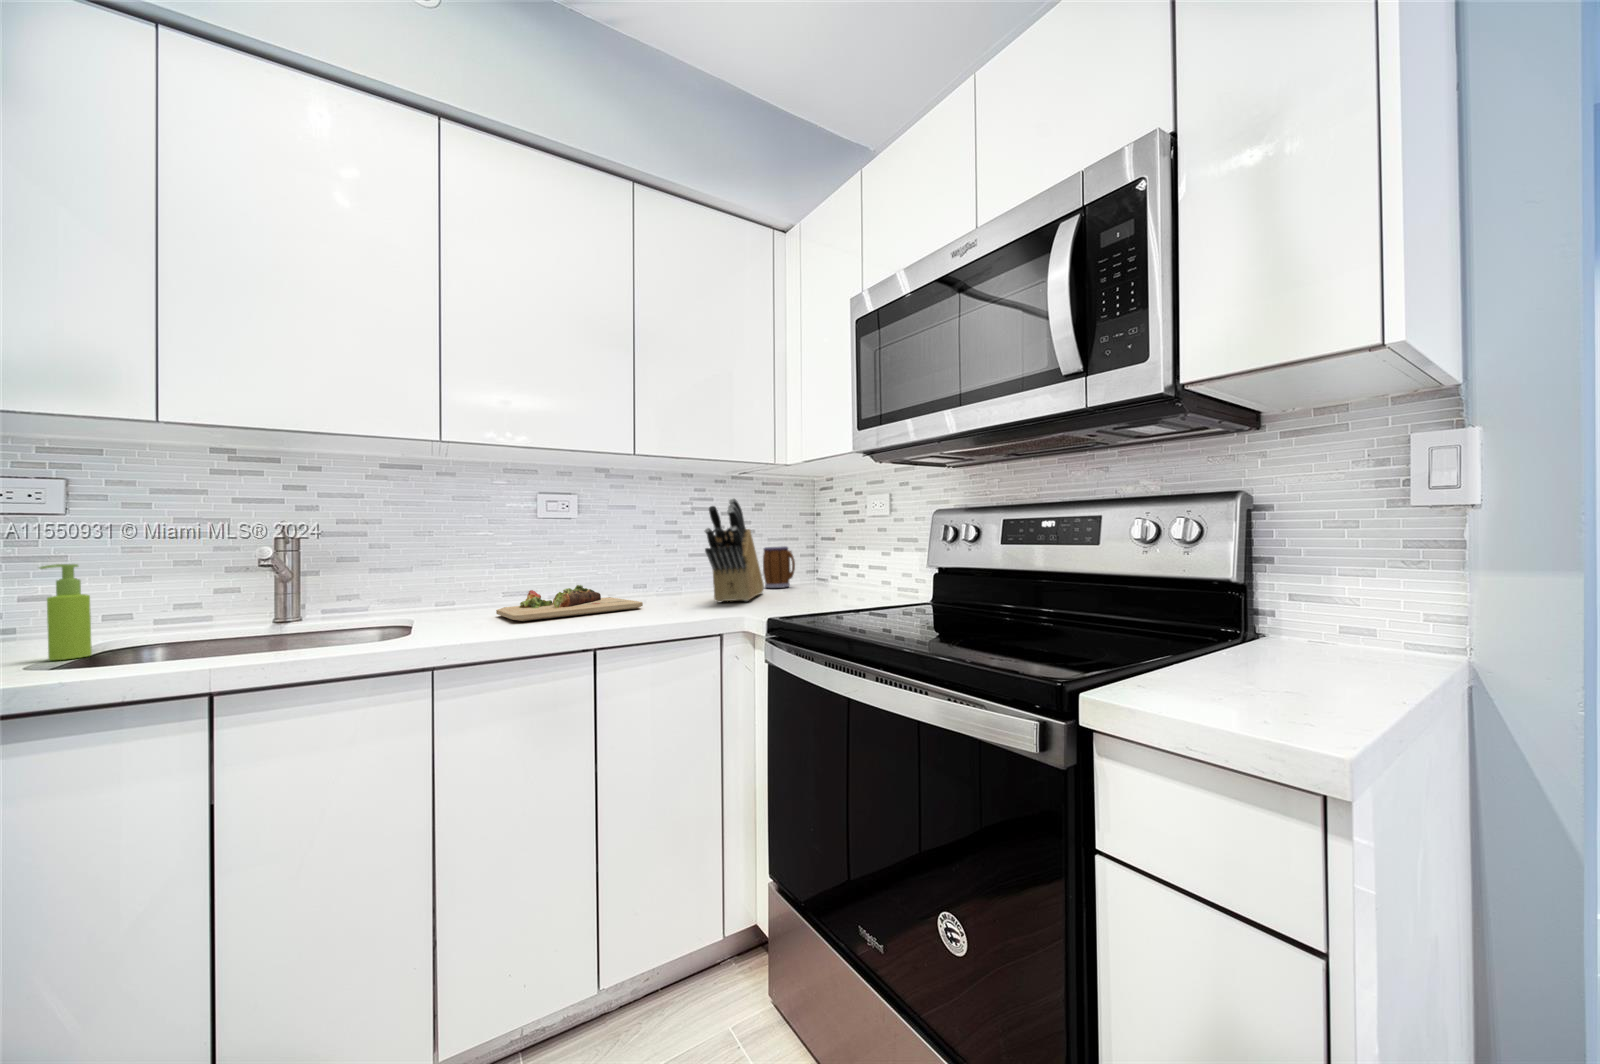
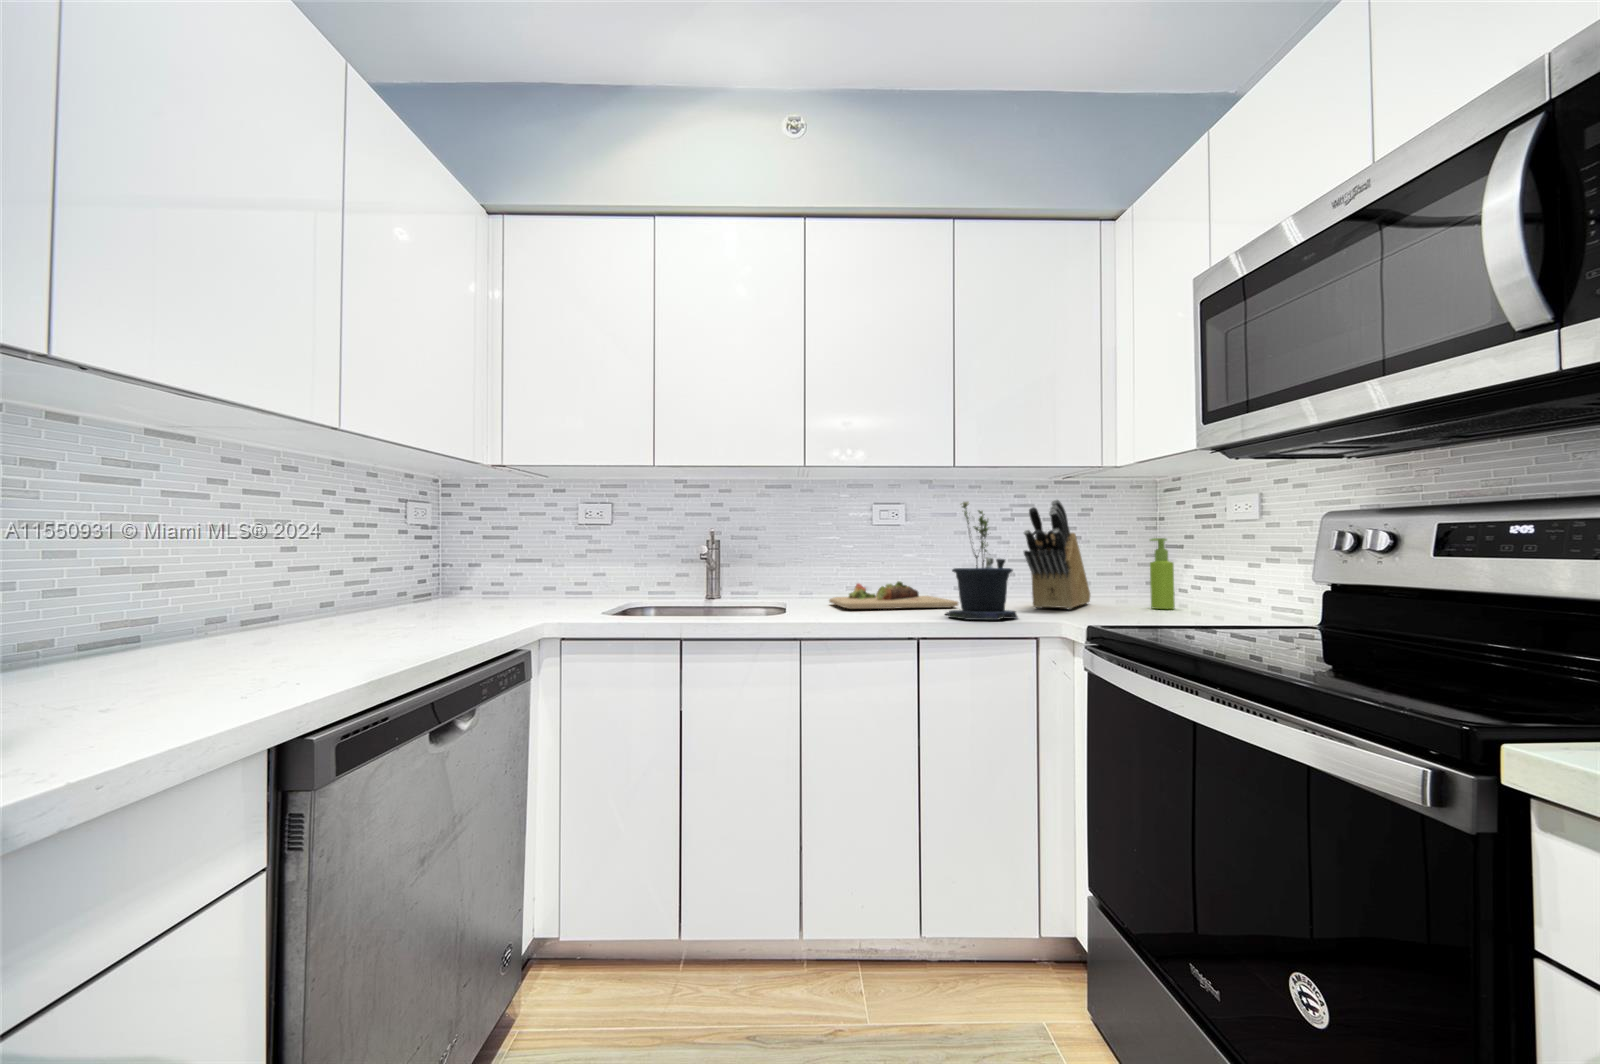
potted plant: none [629,501,703,623] -> present [946,502,1018,620]
mug: present [763,546,795,588] -> none [1091,554,1130,600]
soap dispenser: present [39,564,92,660] -> present [1150,538,1175,609]

